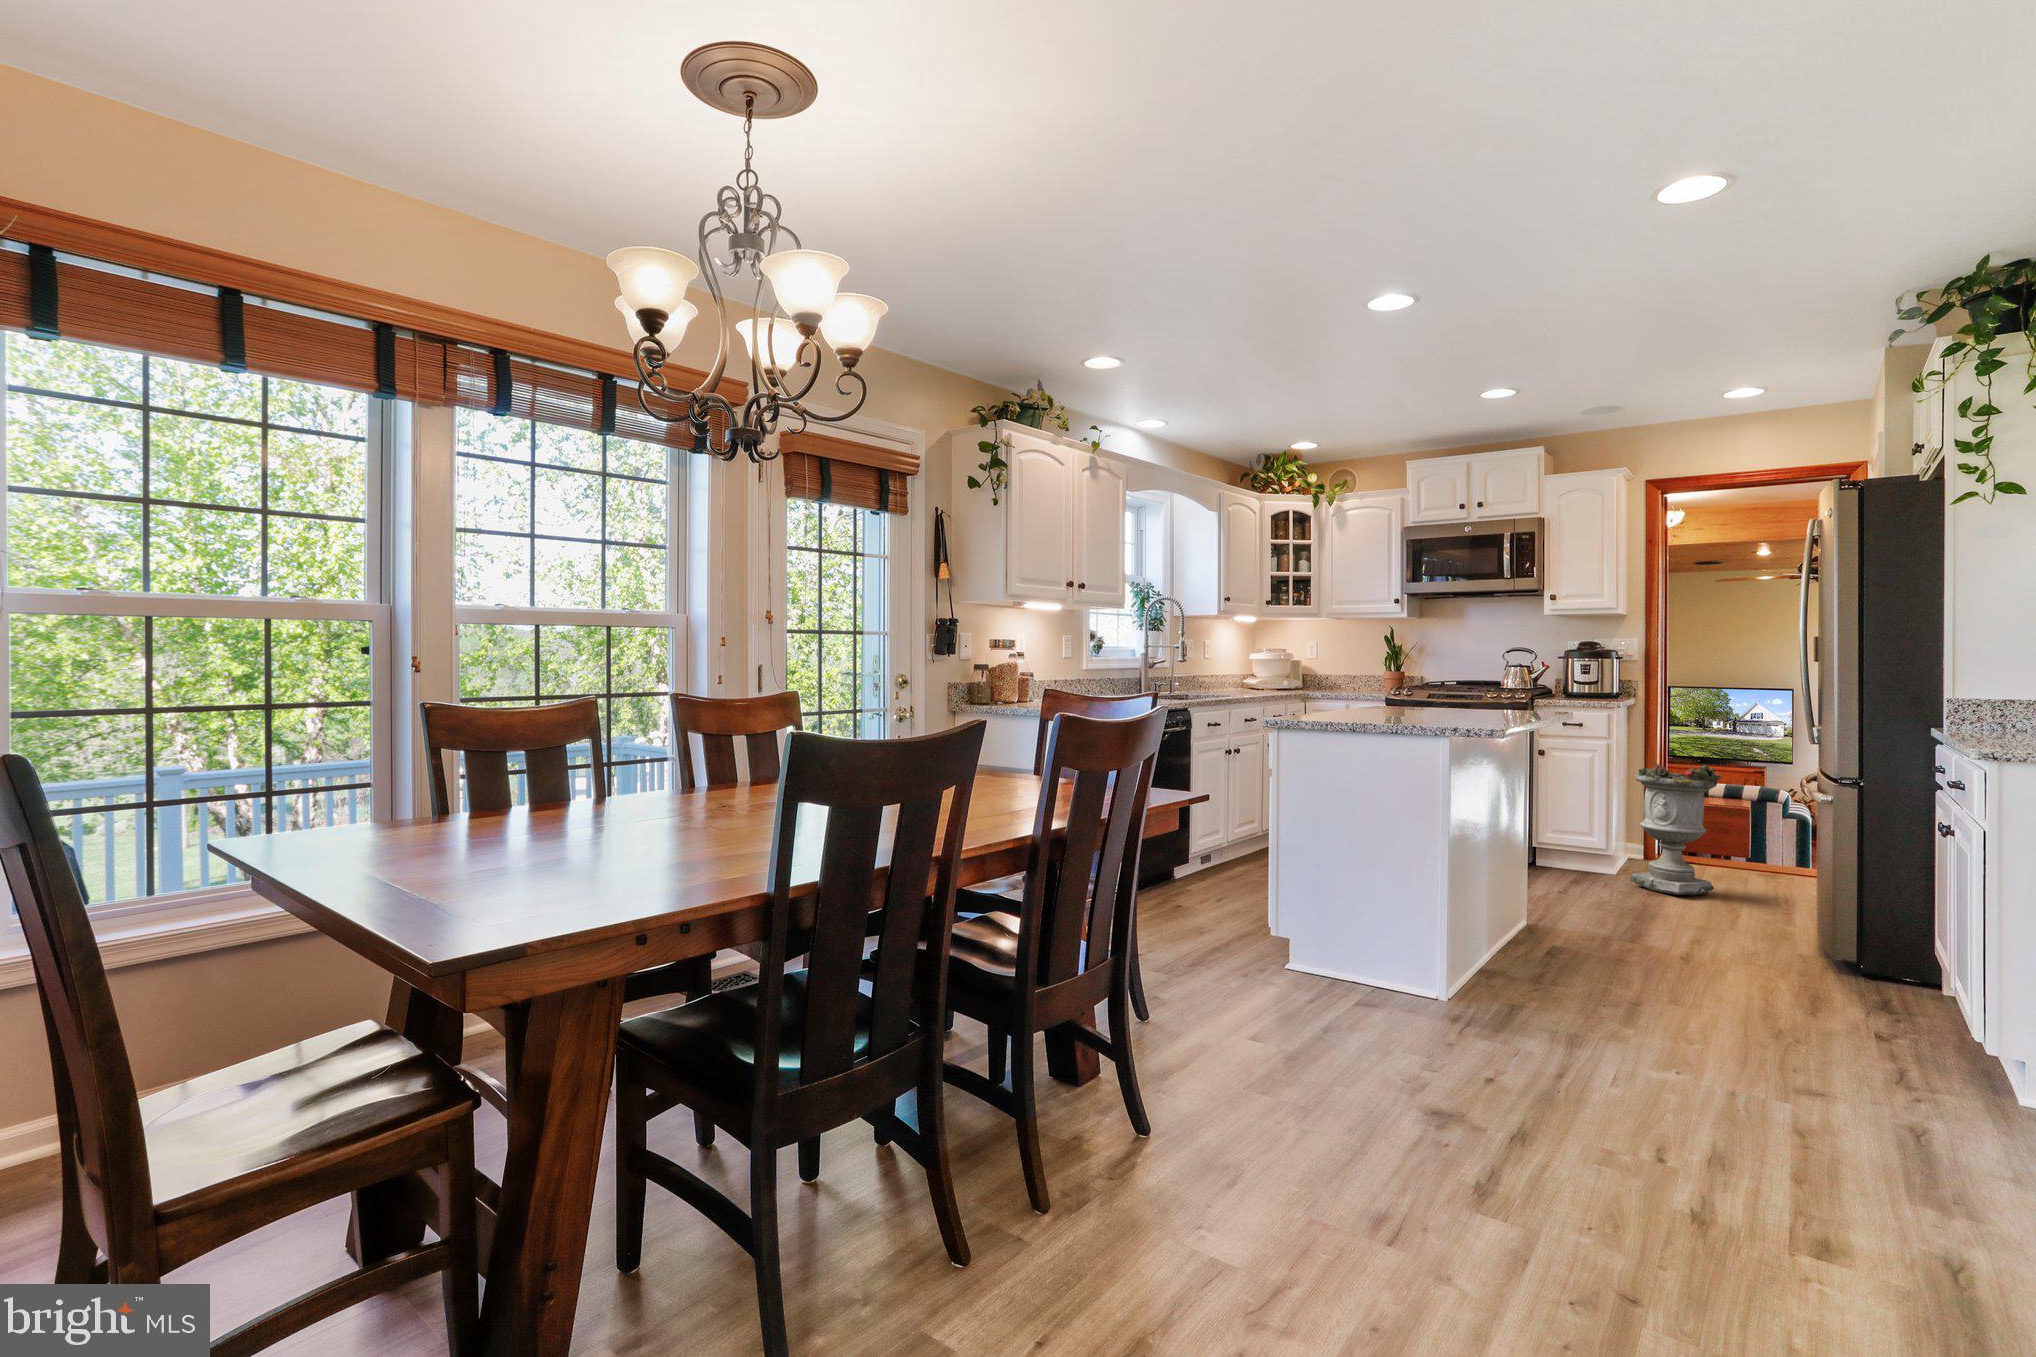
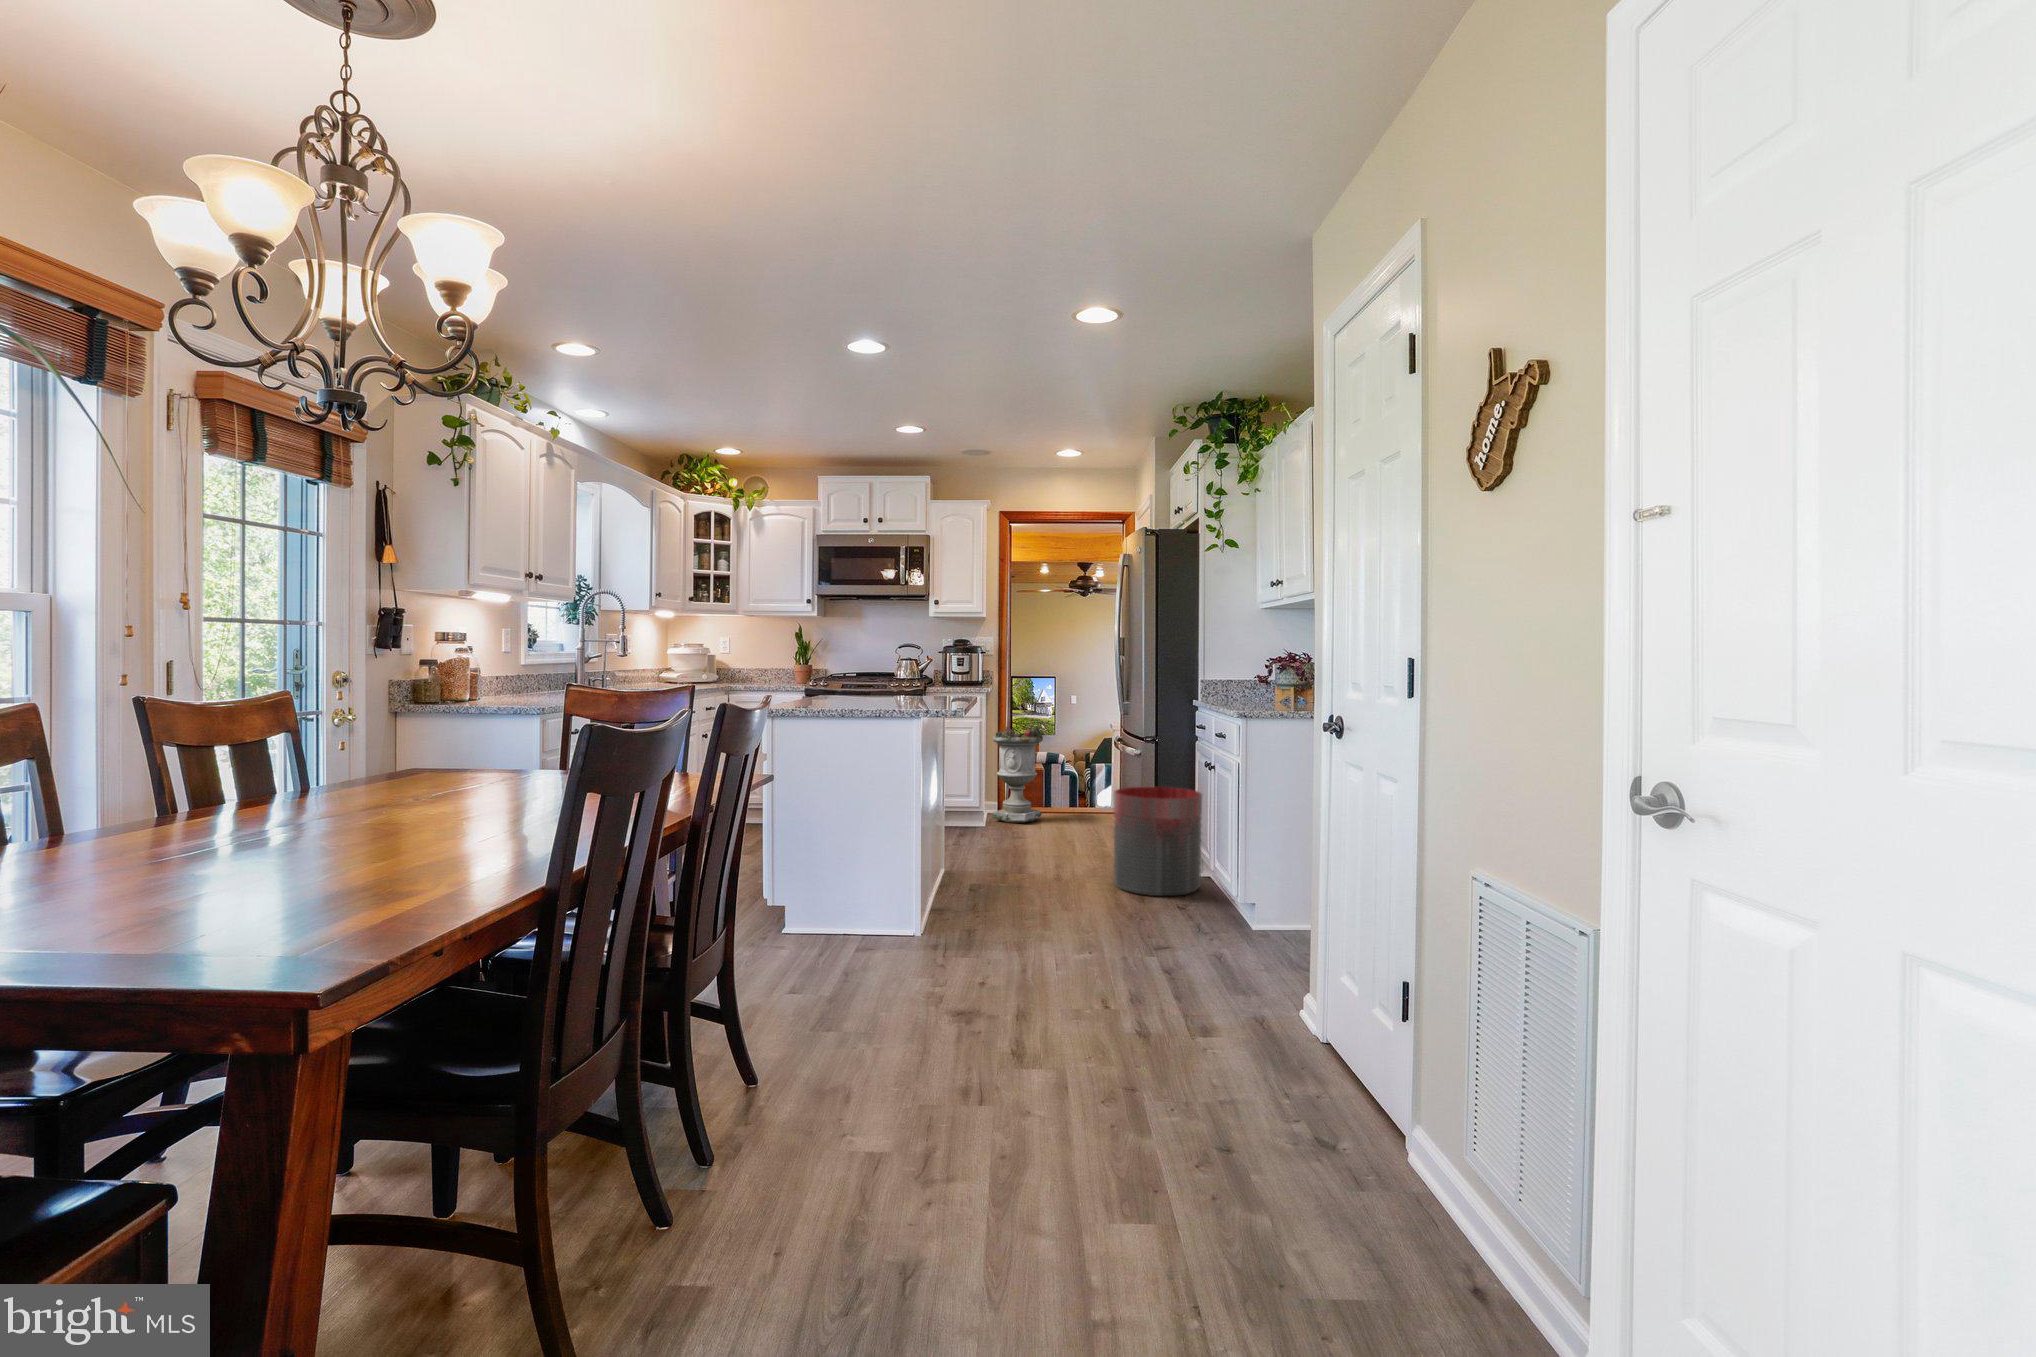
trash can: none [1748,873,1933,1059] -> present [1113,787,1202,896]

